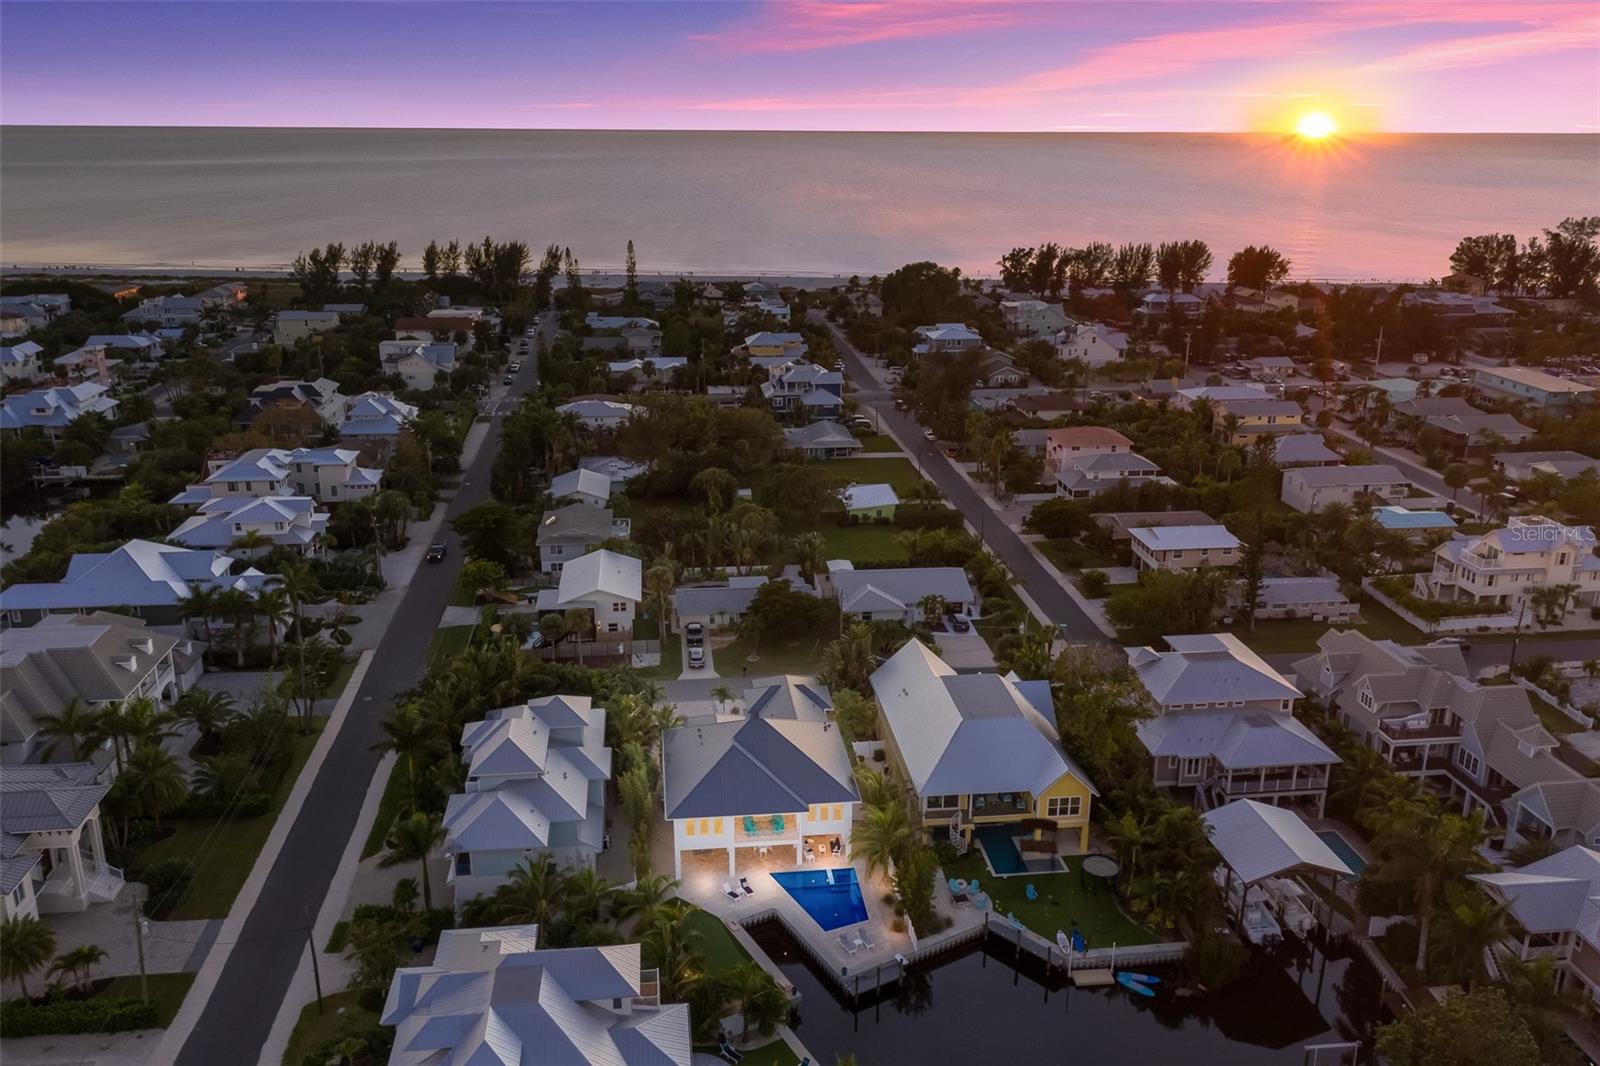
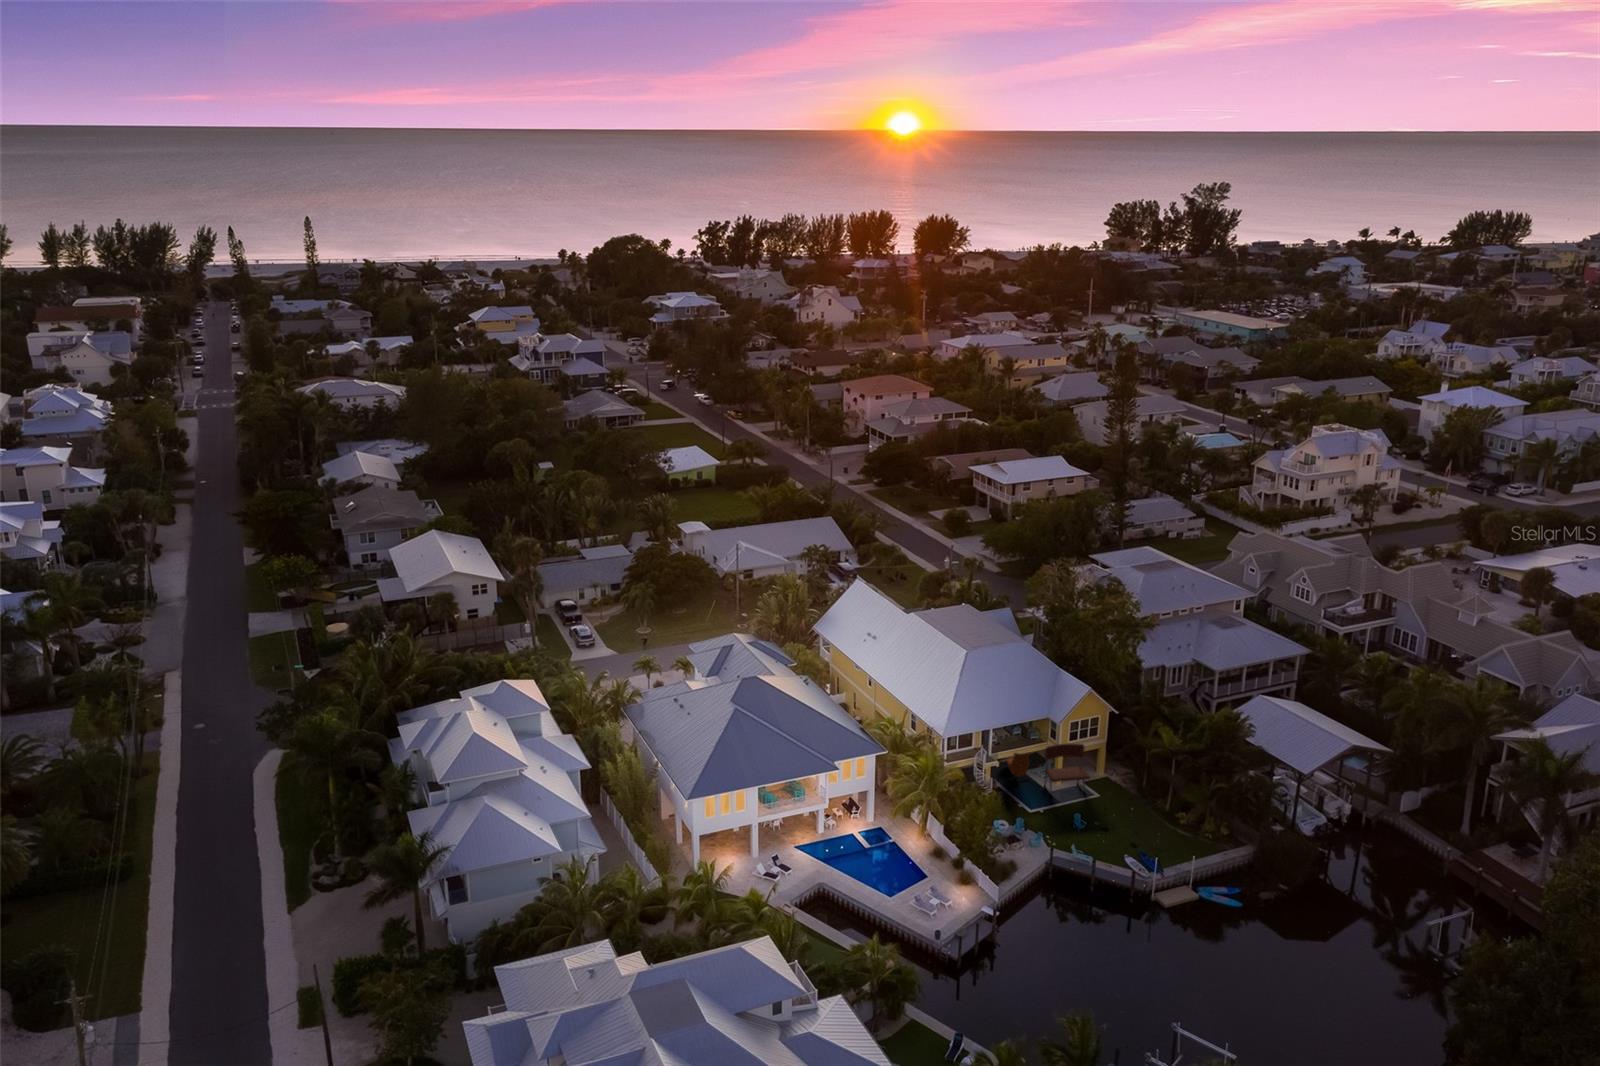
lounge chair: none [987,819,1008,849] -> present [1005,753,1030,780]
round table: present [1081,853,1120,893] -> none [1117,772,1160,813]

